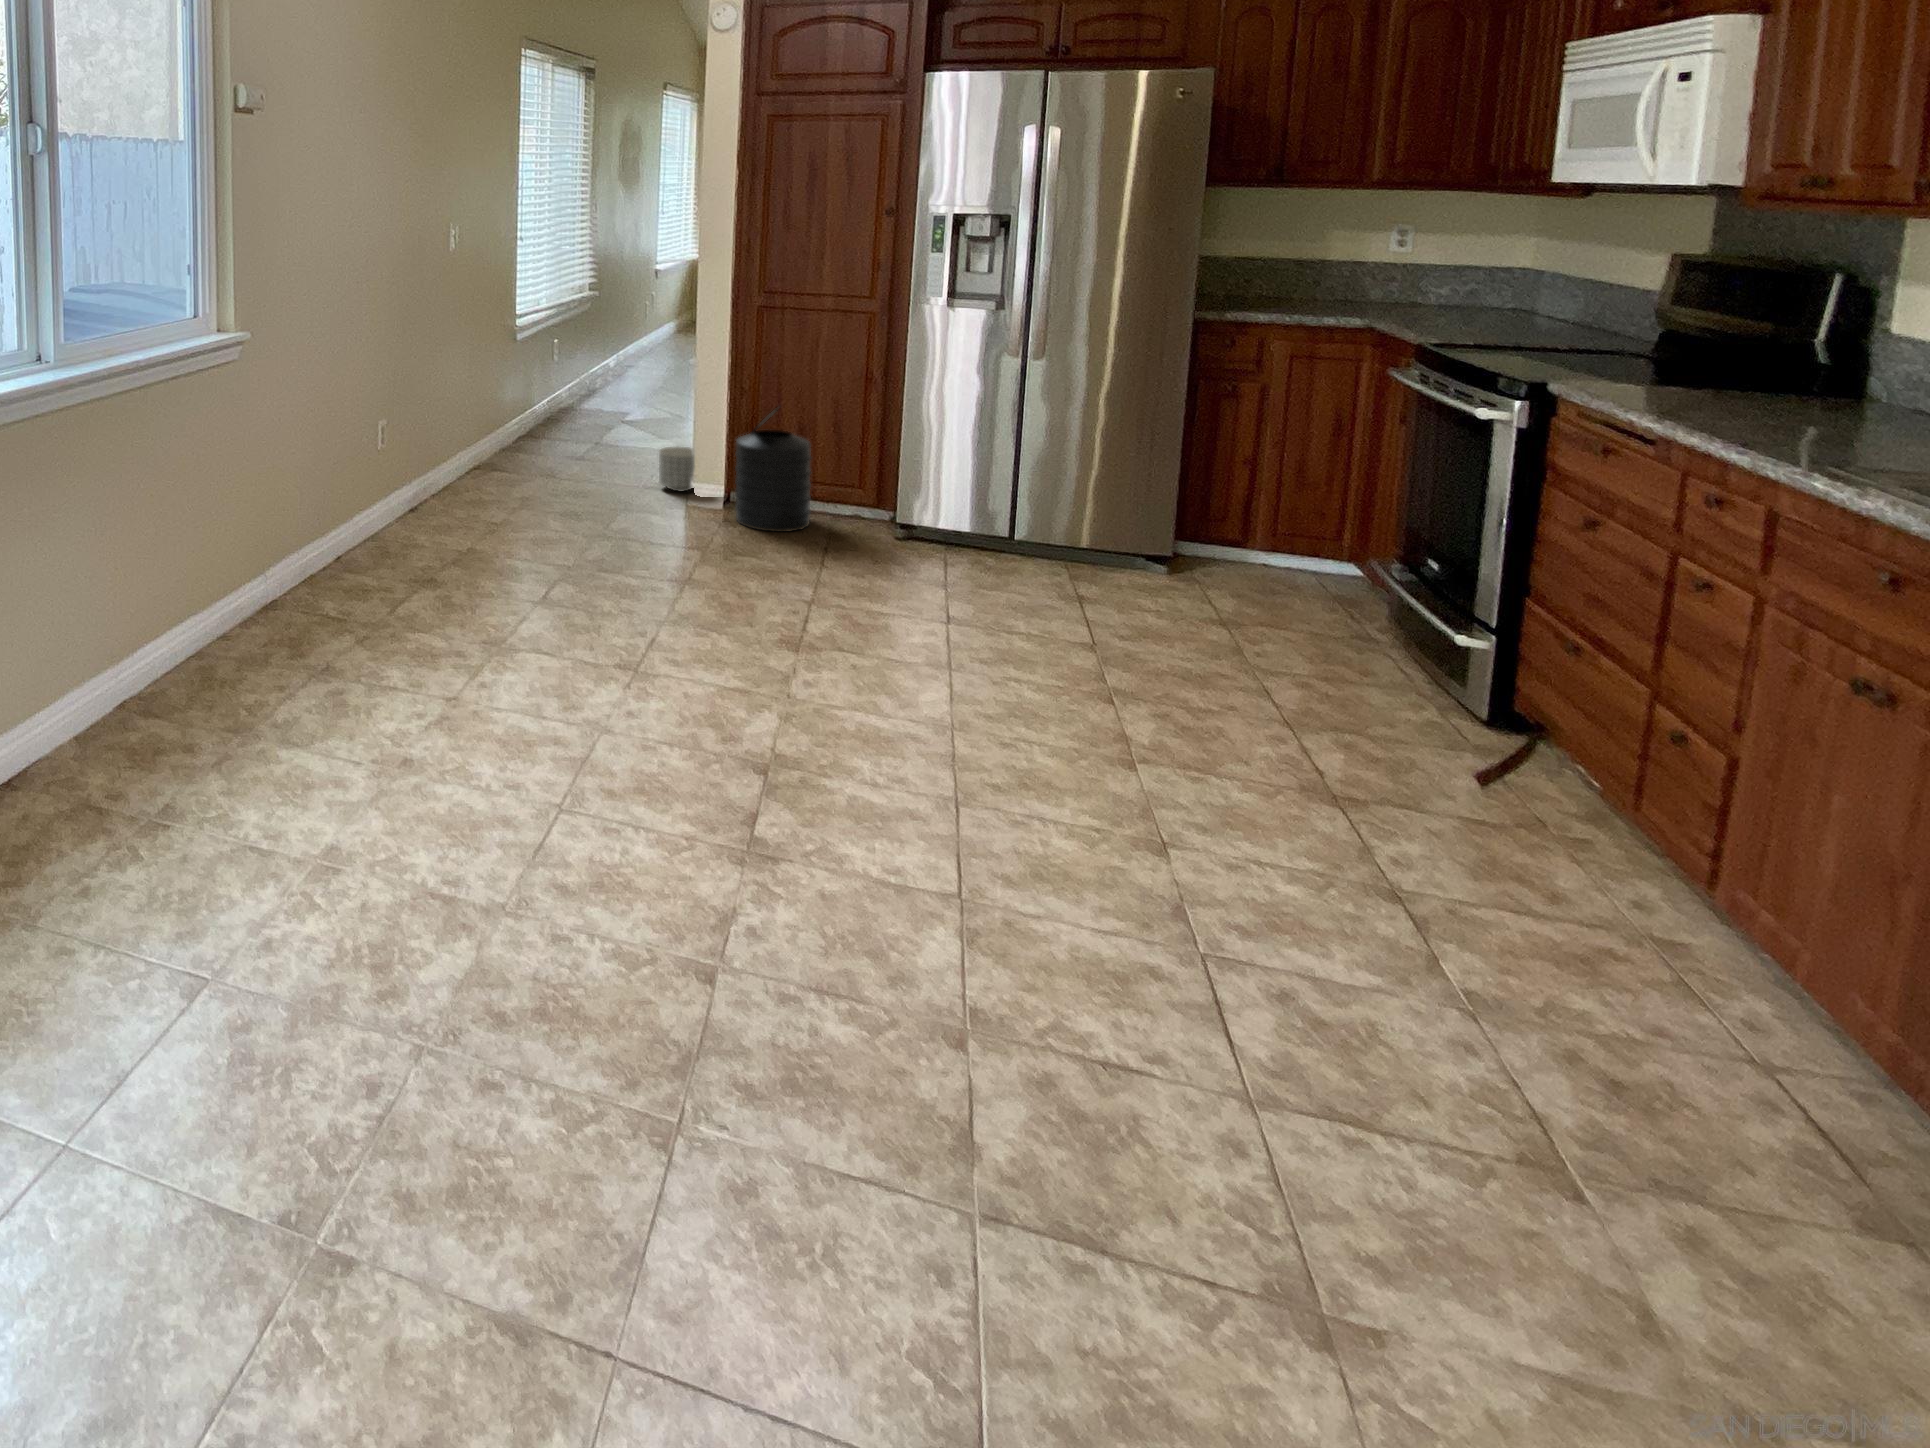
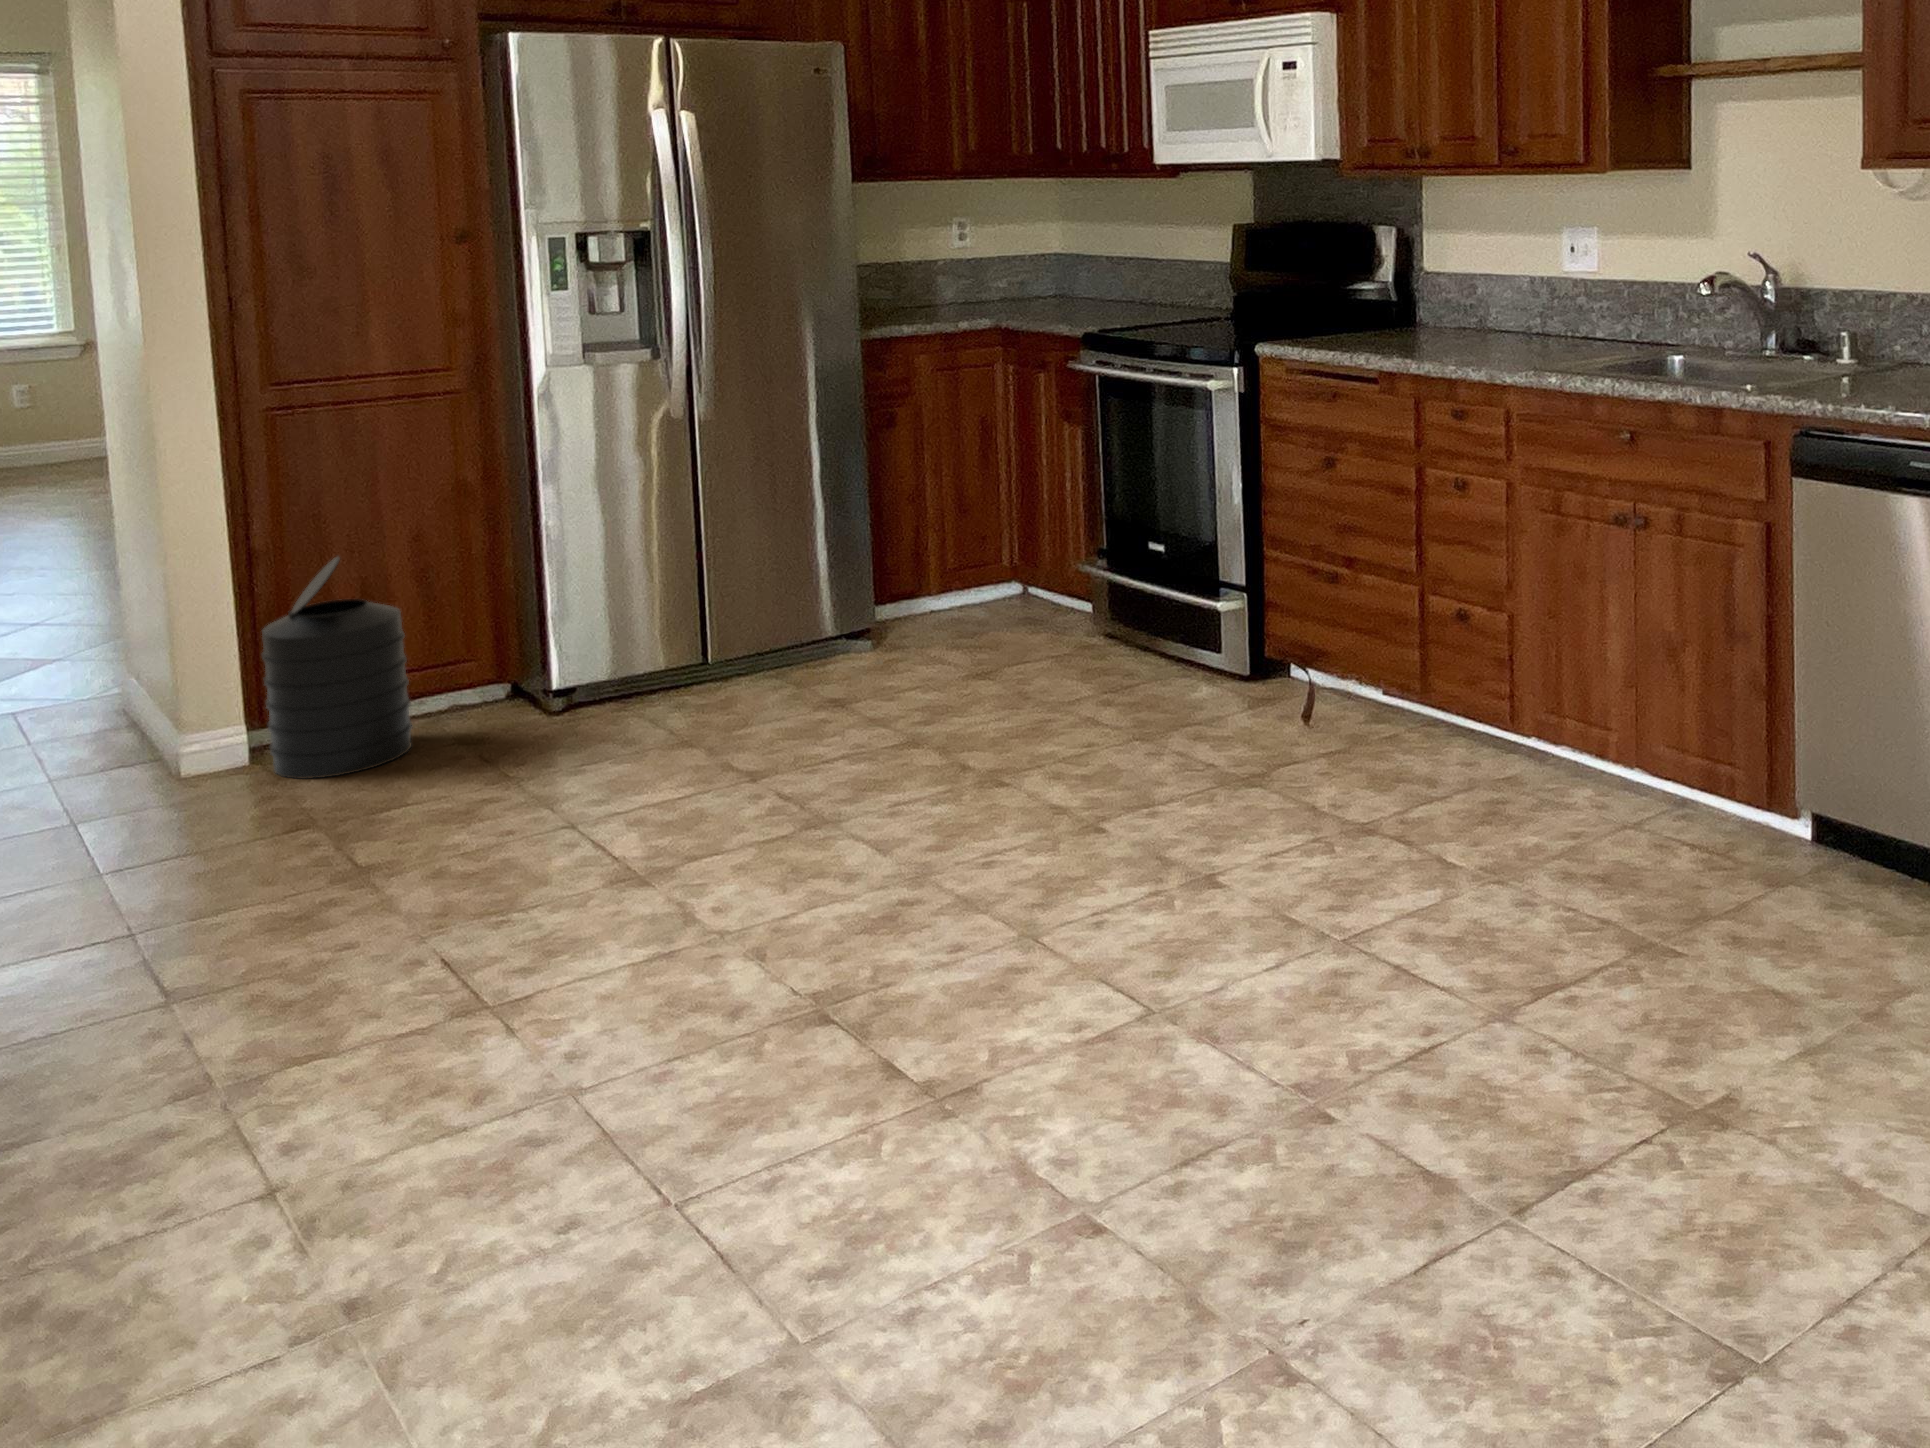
planter: present [659,447,694,491] -> none [44,685,145,775]

